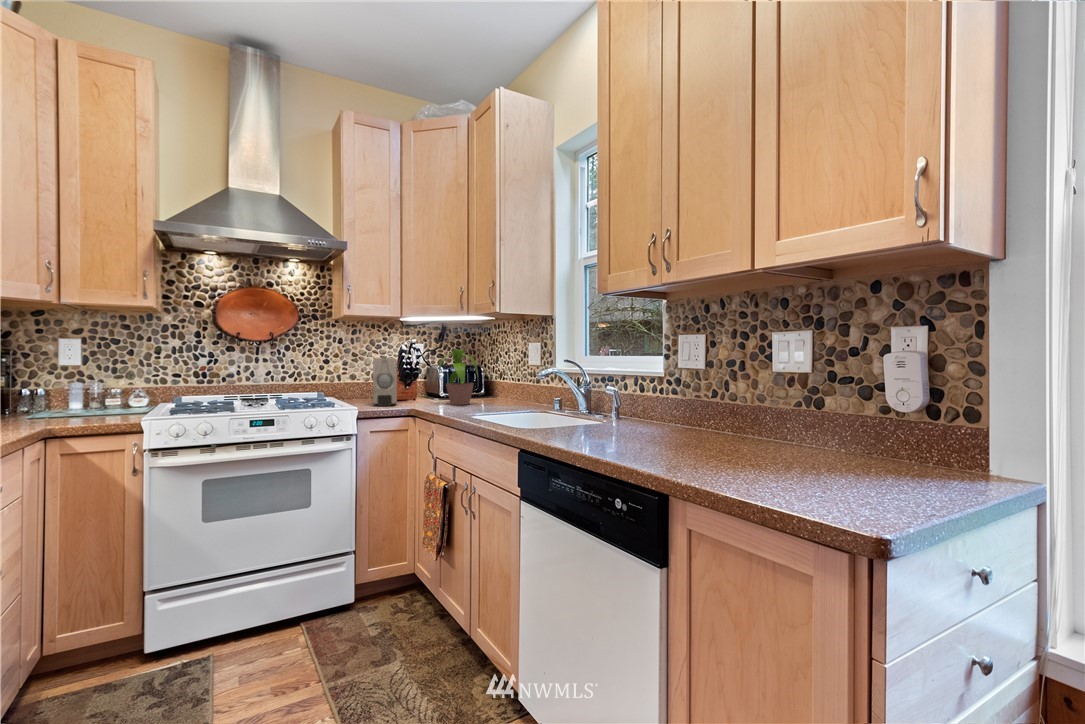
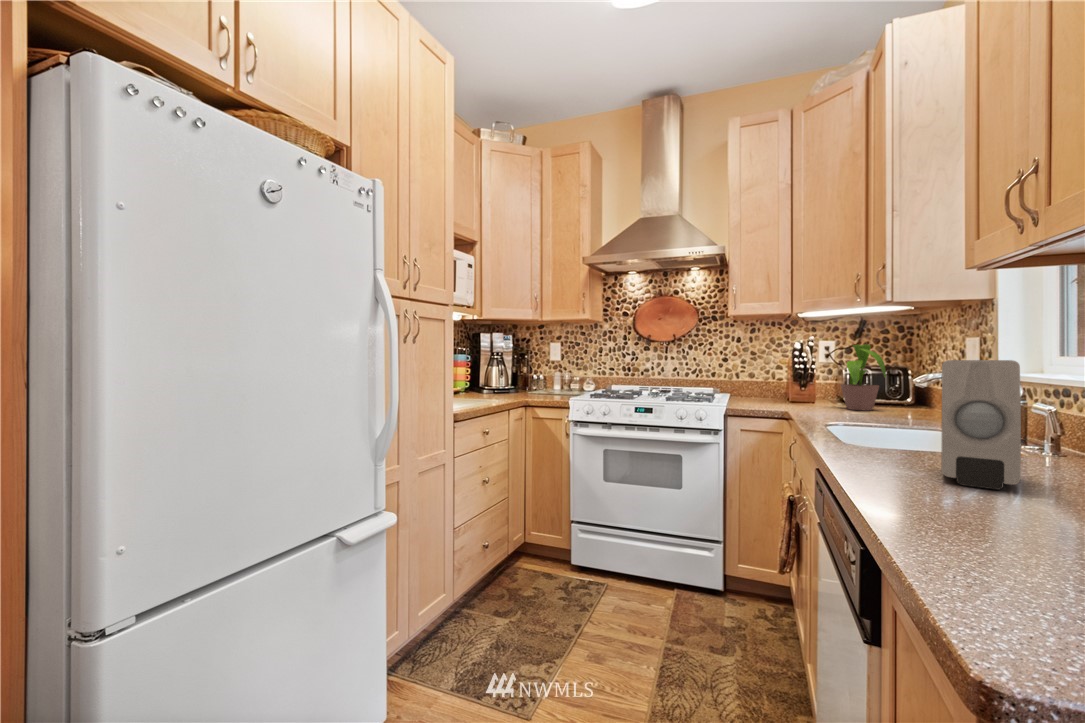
soap dispenser: present [373,358,397,406] -> present [941,360,1021,490]

